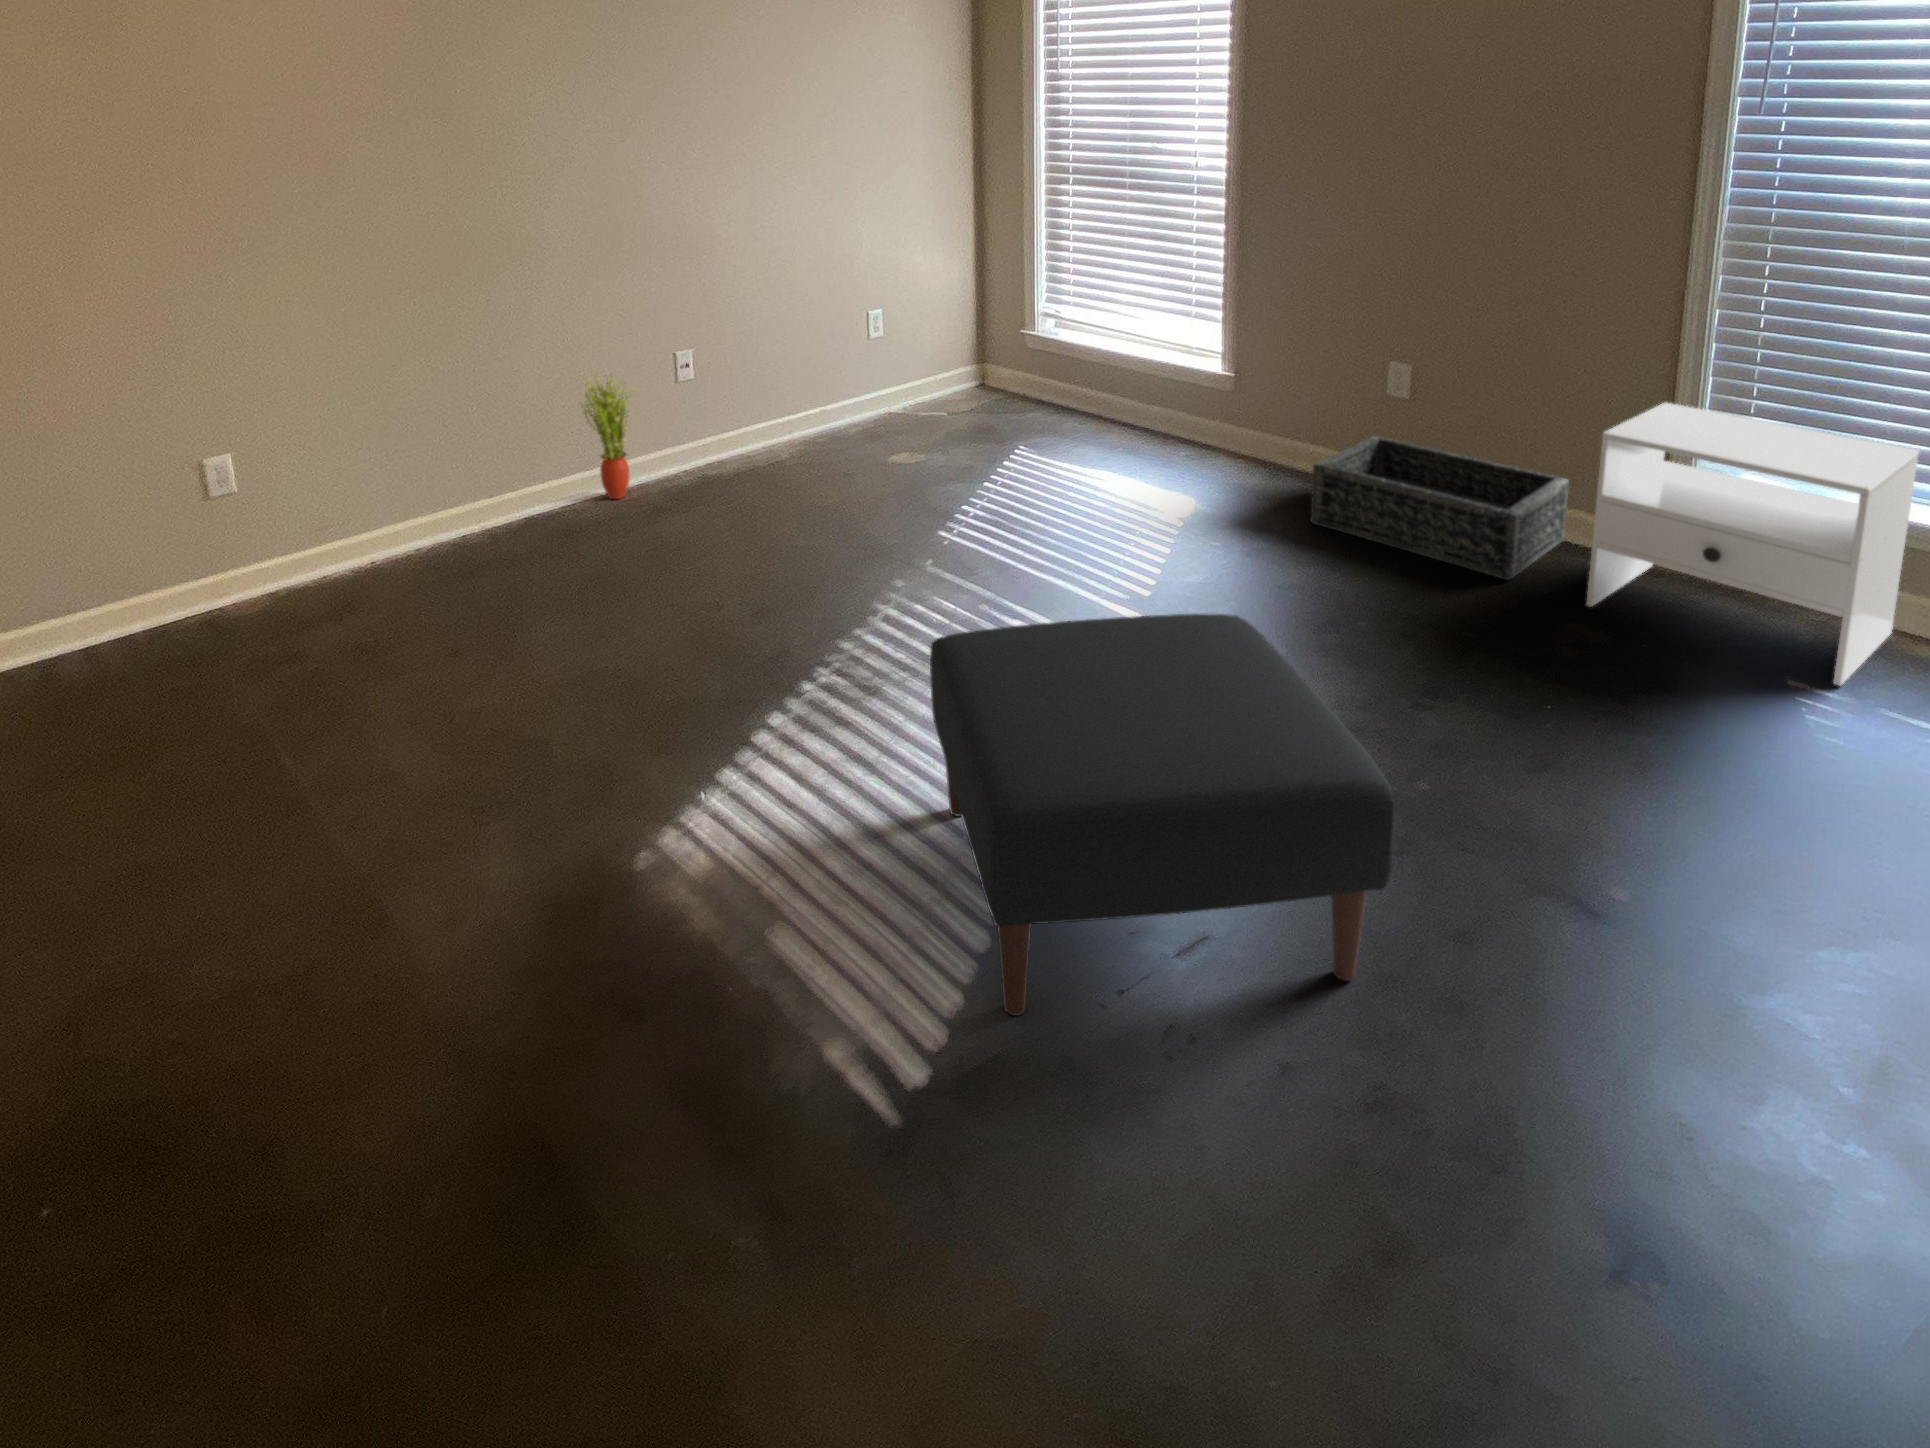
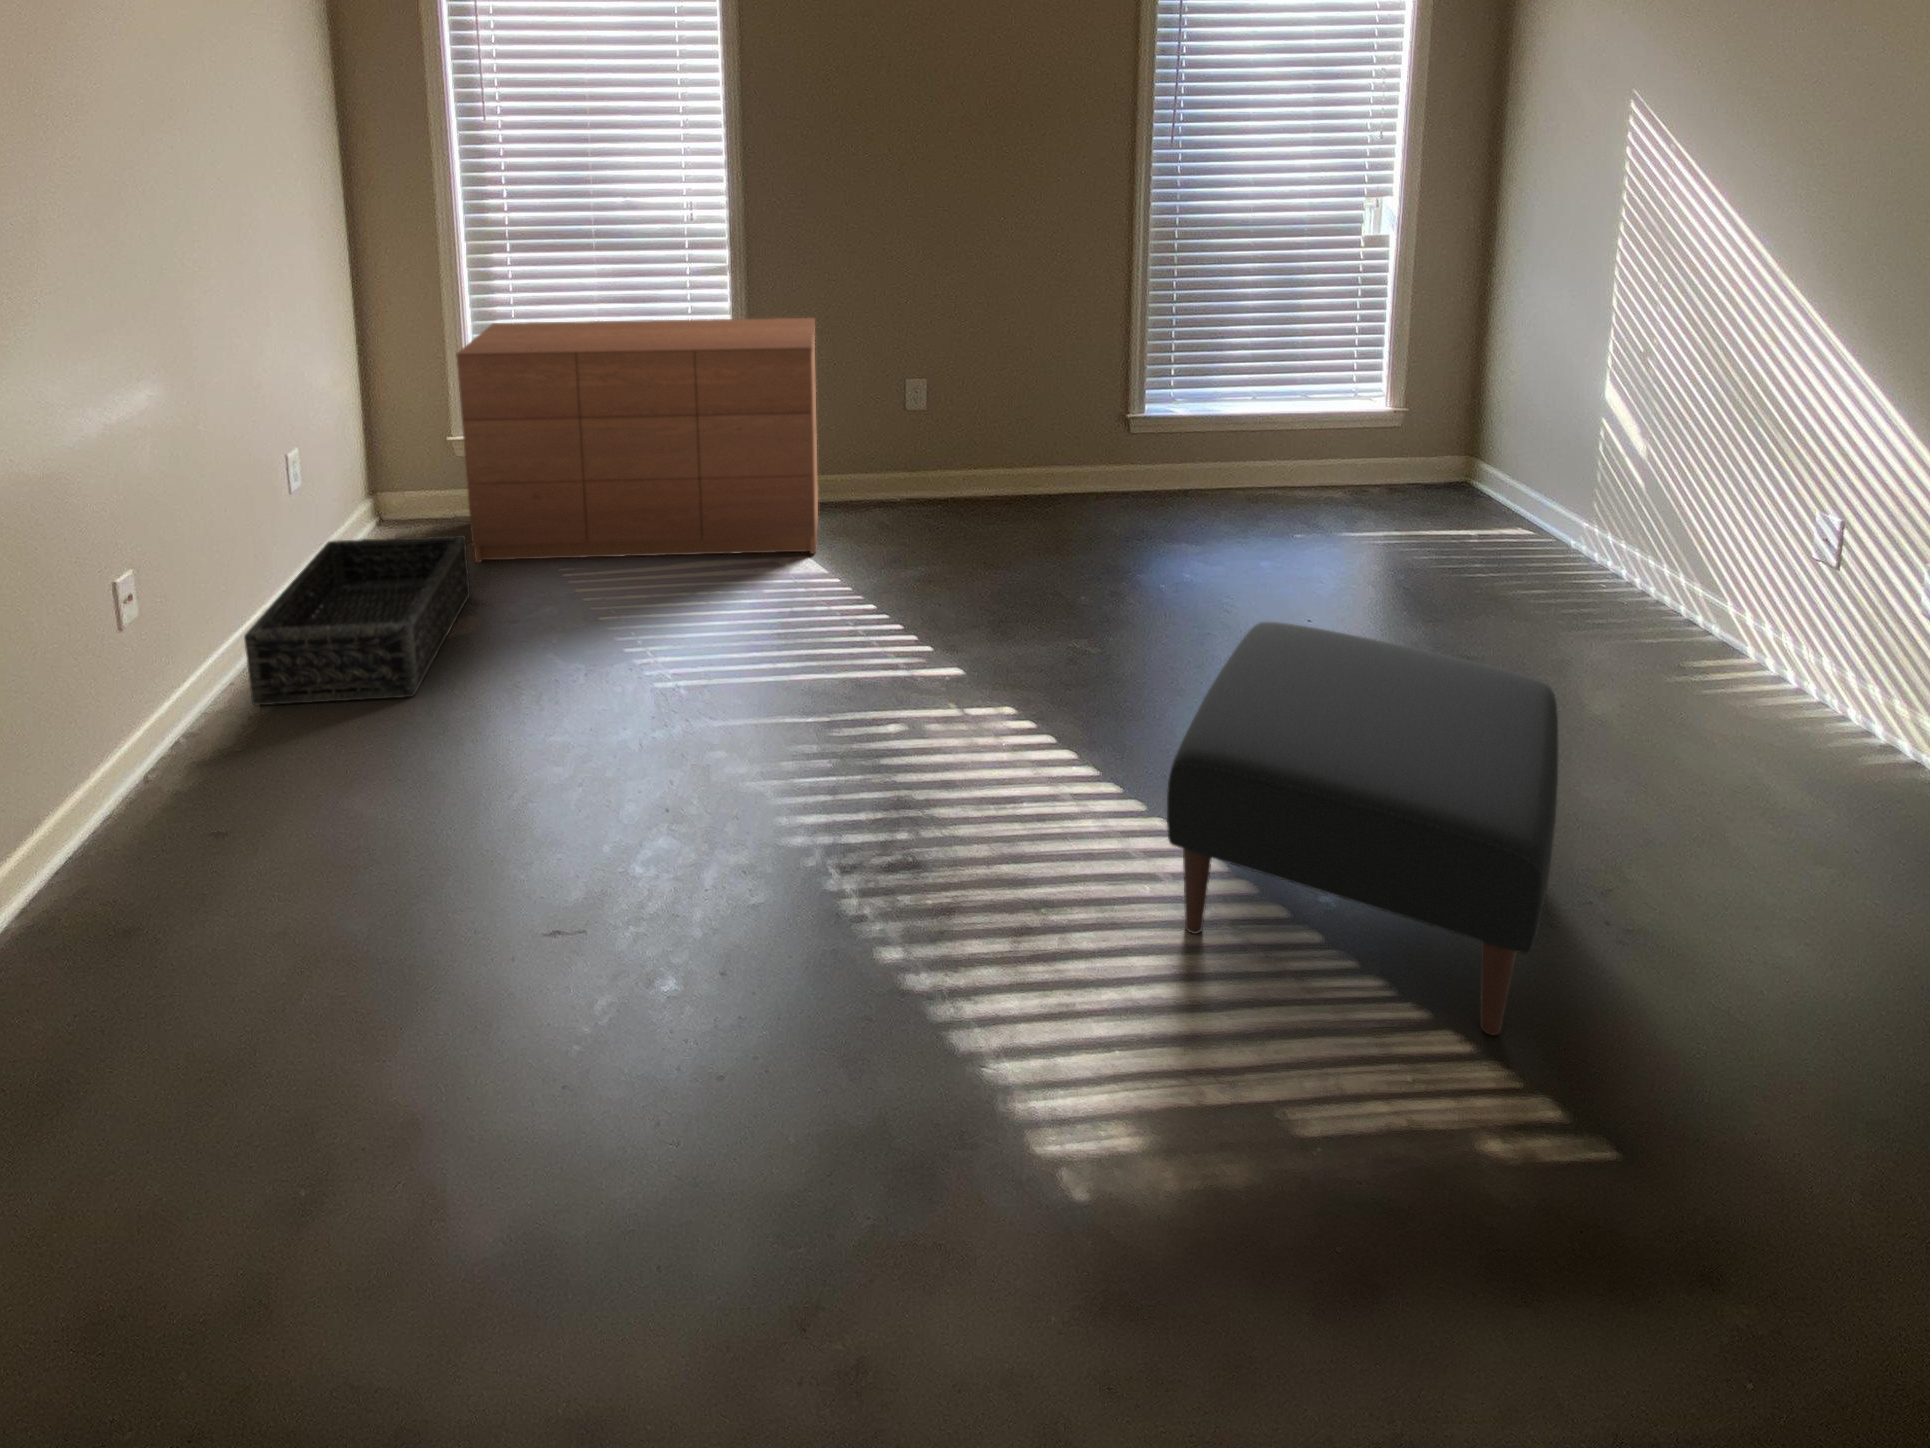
dresser: none [975,240,1283,494] -> present [456,318,818,563]
potted plant: present [580,374,635,499] -> none [76,669,170,883]
nightstand: present [1587,403,1919,686] -> none [1133,365,1328,536]
basket: present [1310,436,1569,580] -> present [244,535,470,705]

